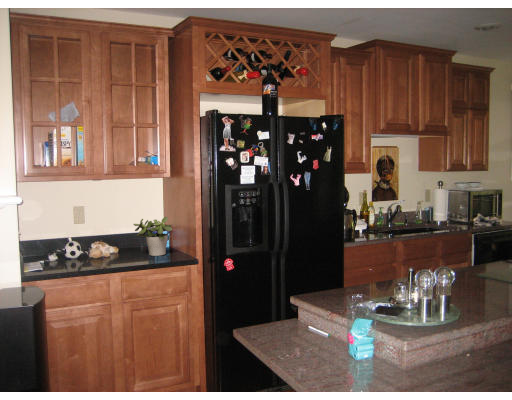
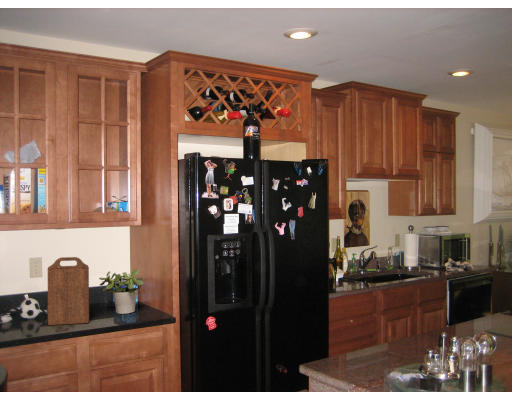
cutting board: none [87,205,124,263] -> present [48,257,89,325]

